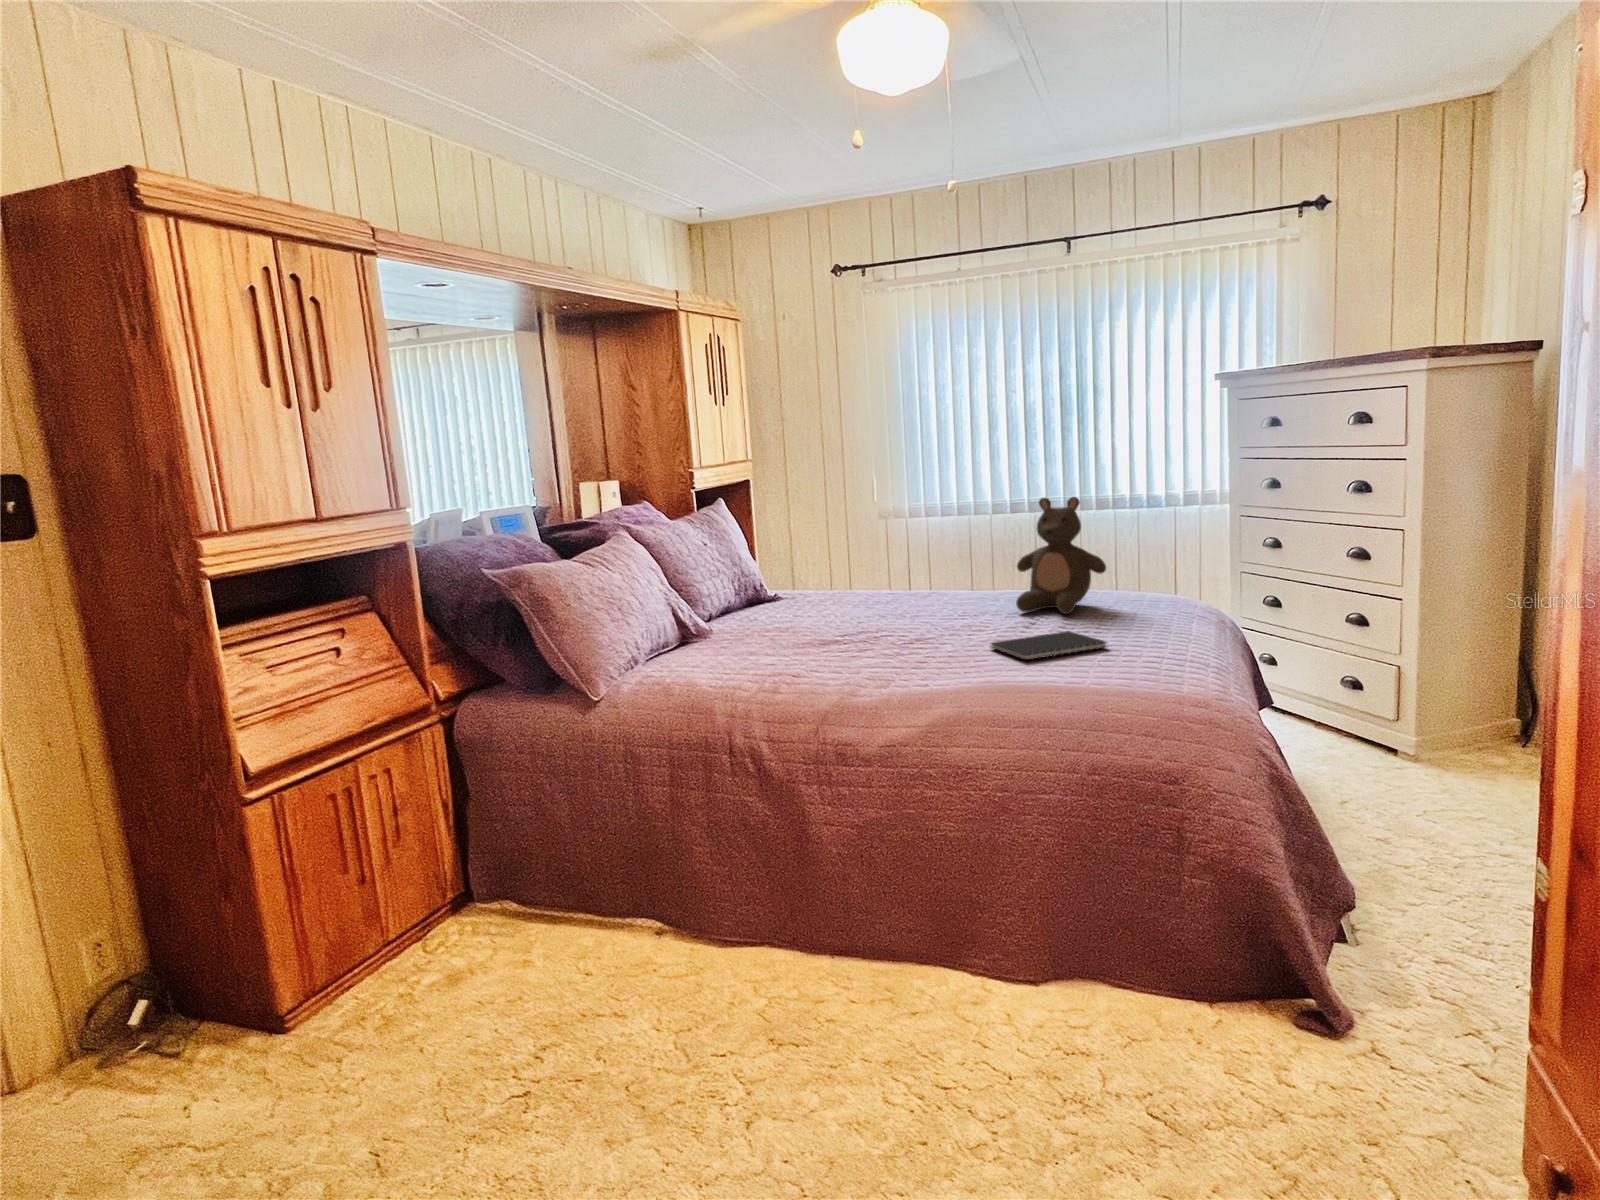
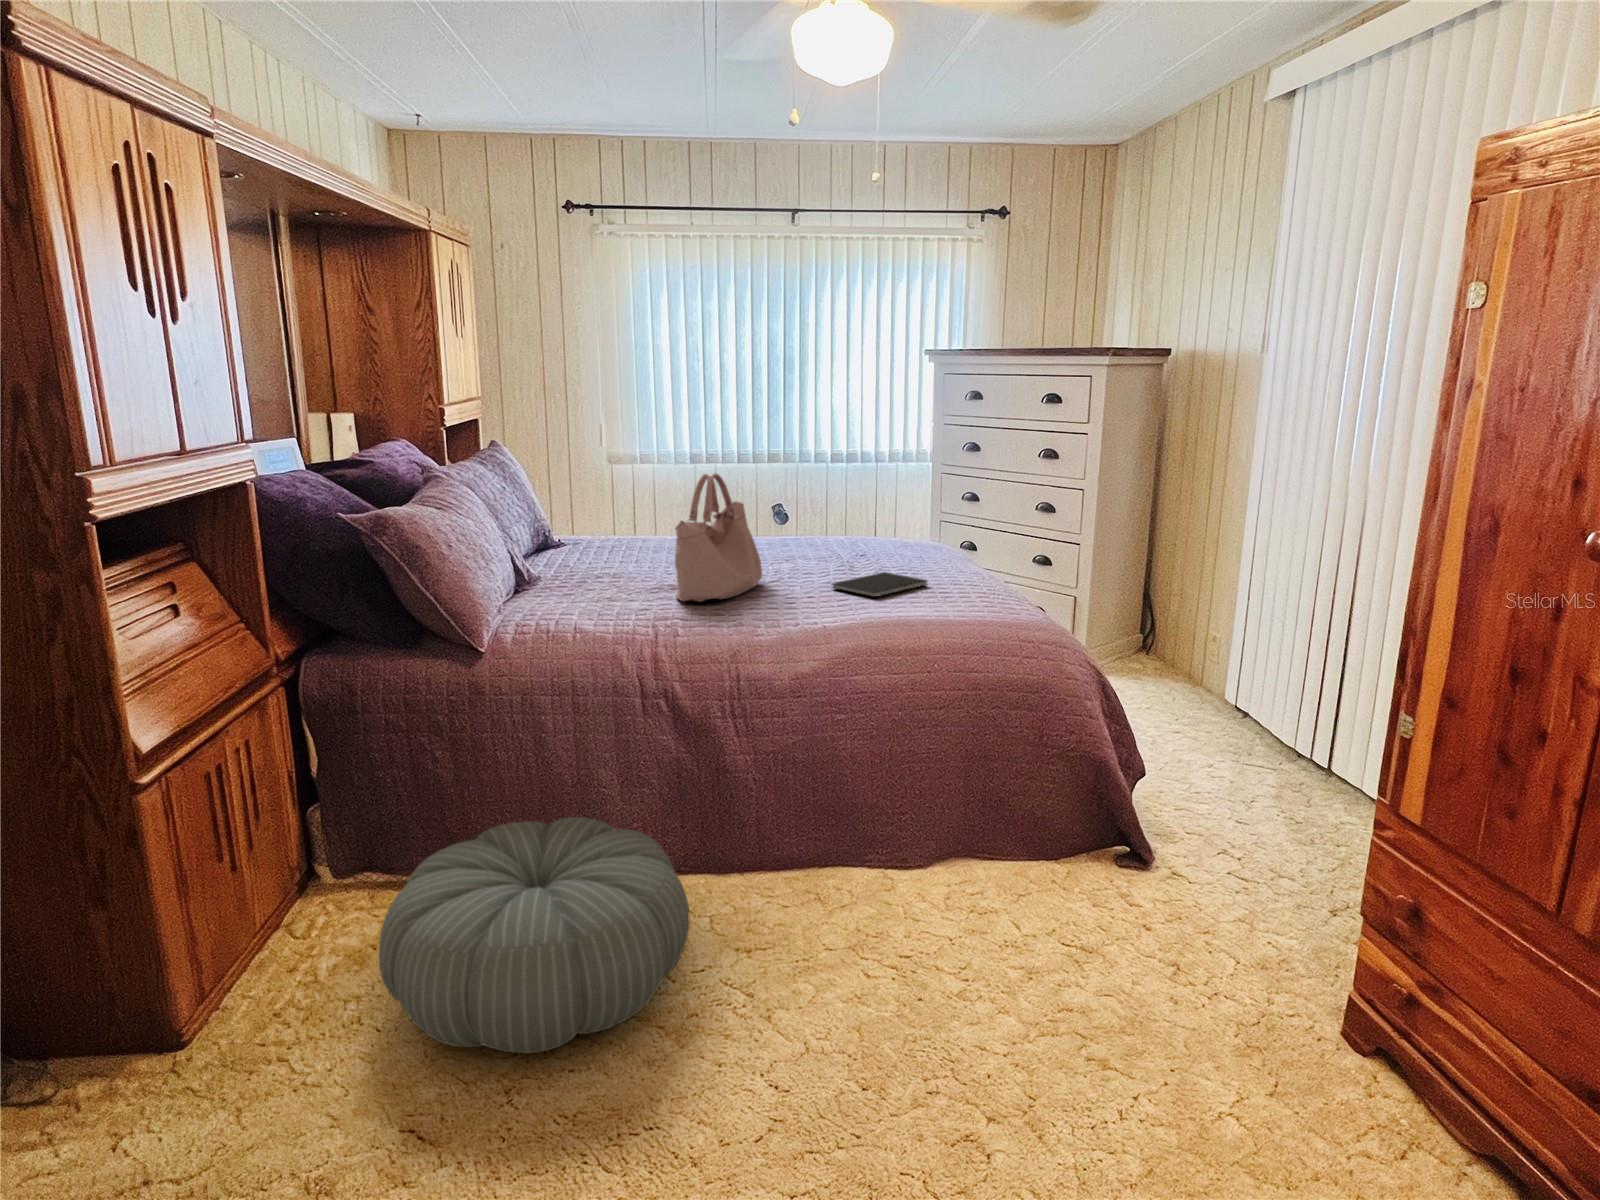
stuffed bear: present [1016,497,1106,614] -> none [807,453,887,558]
handbag: none [809,524,922,659] -> present [675,473,762,602]
pouf: none [420,867,718,1102] -> present [379,817,689,1053]

